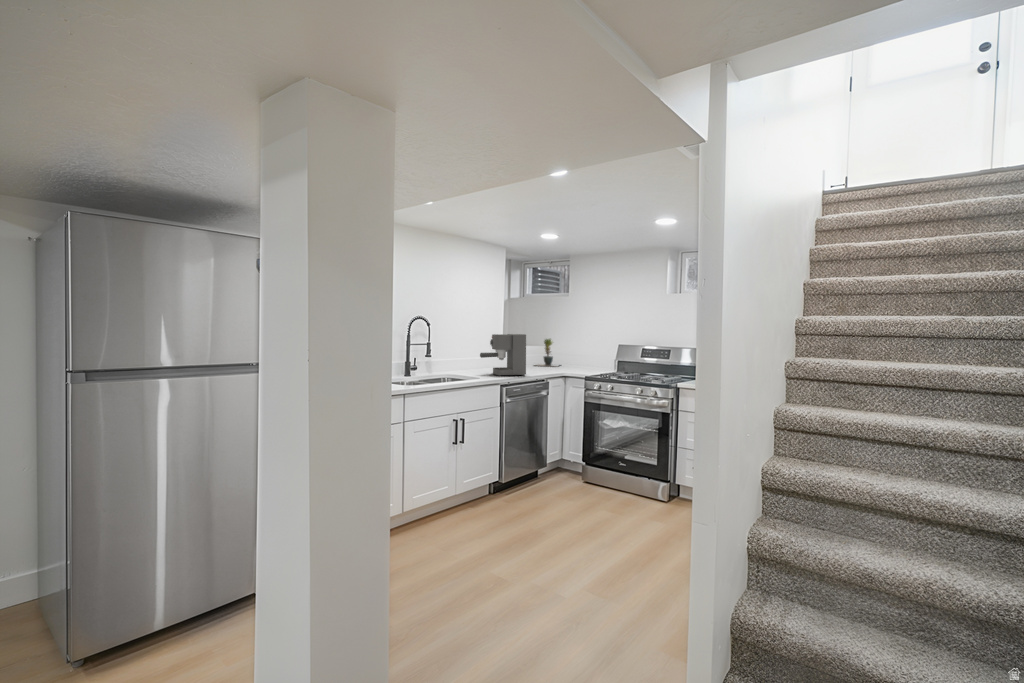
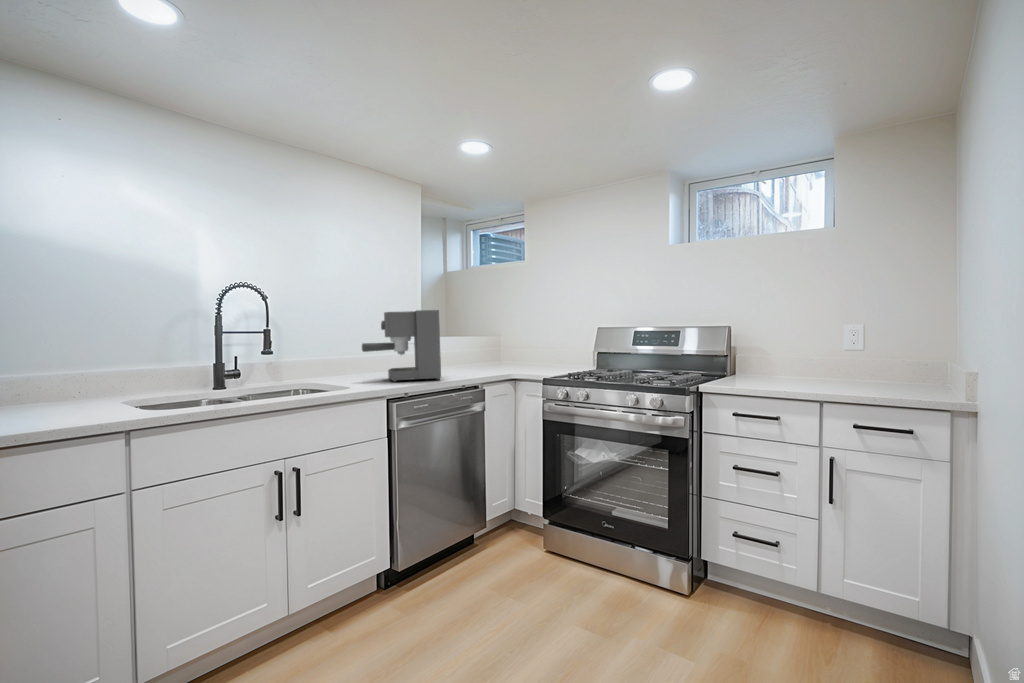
potted plant: present [536,339,559,367] -> none [470,322,515,364]

